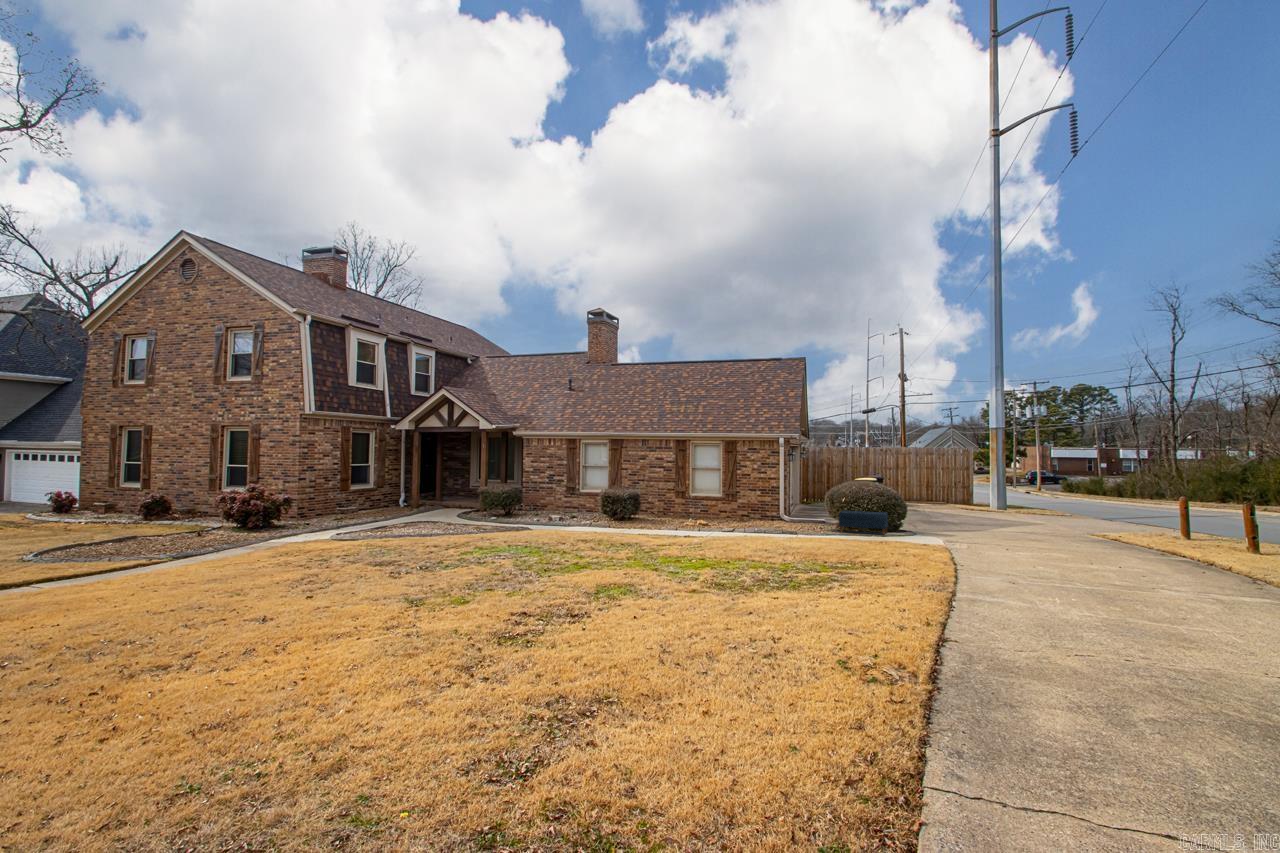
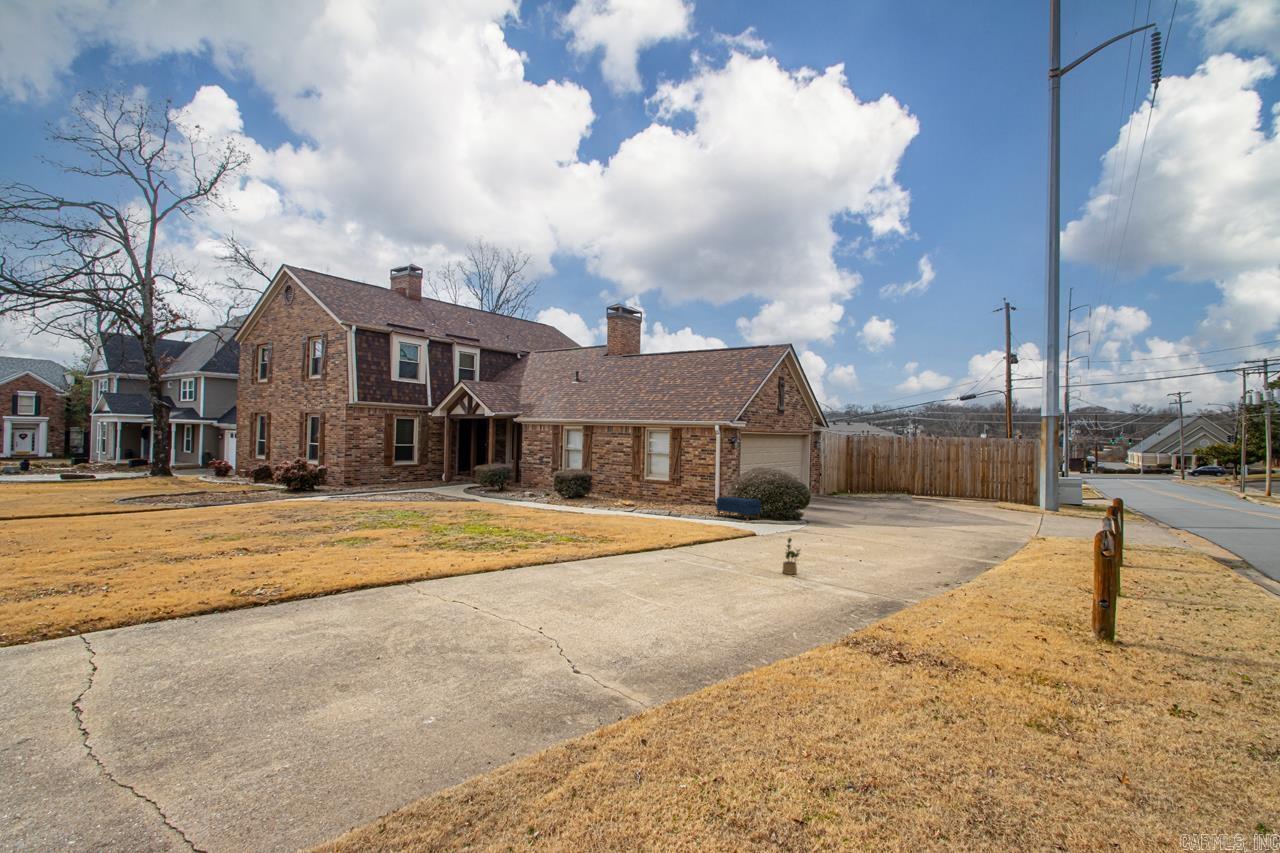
potted plant: none [1216,555,1241,596] -> present [783,538,800,574]

